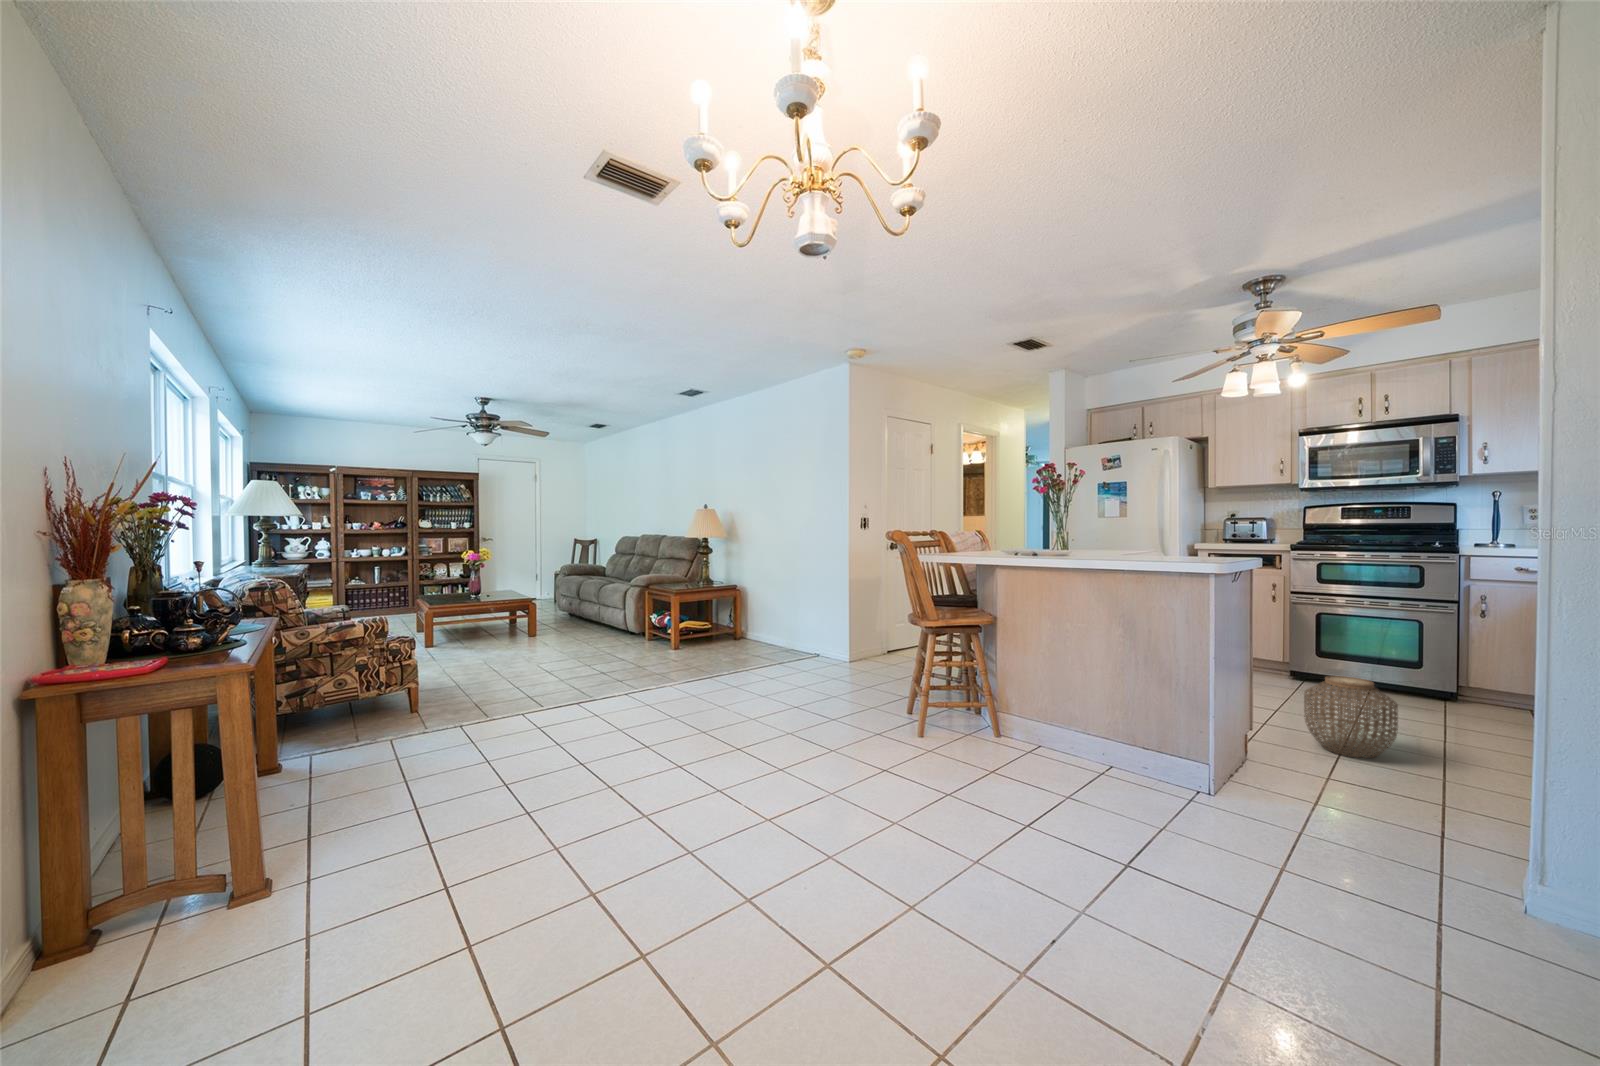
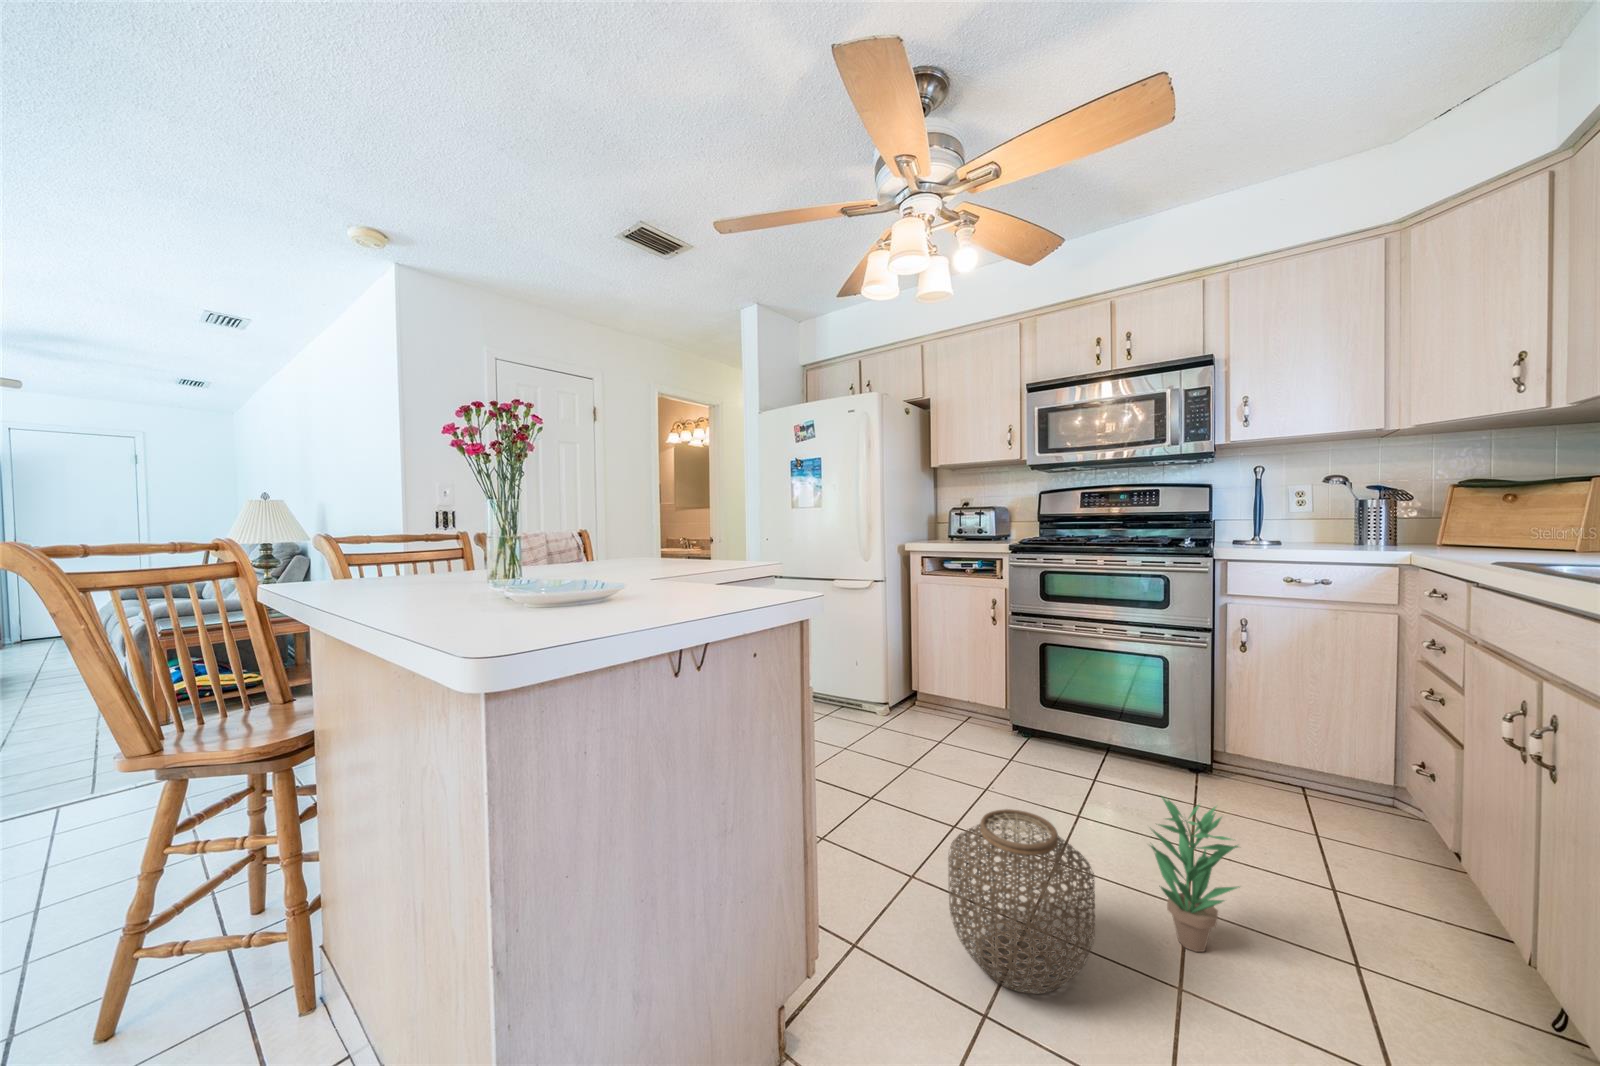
potted plant: none [1423,672,1486,756] -> present [1151,797,1240,952]

